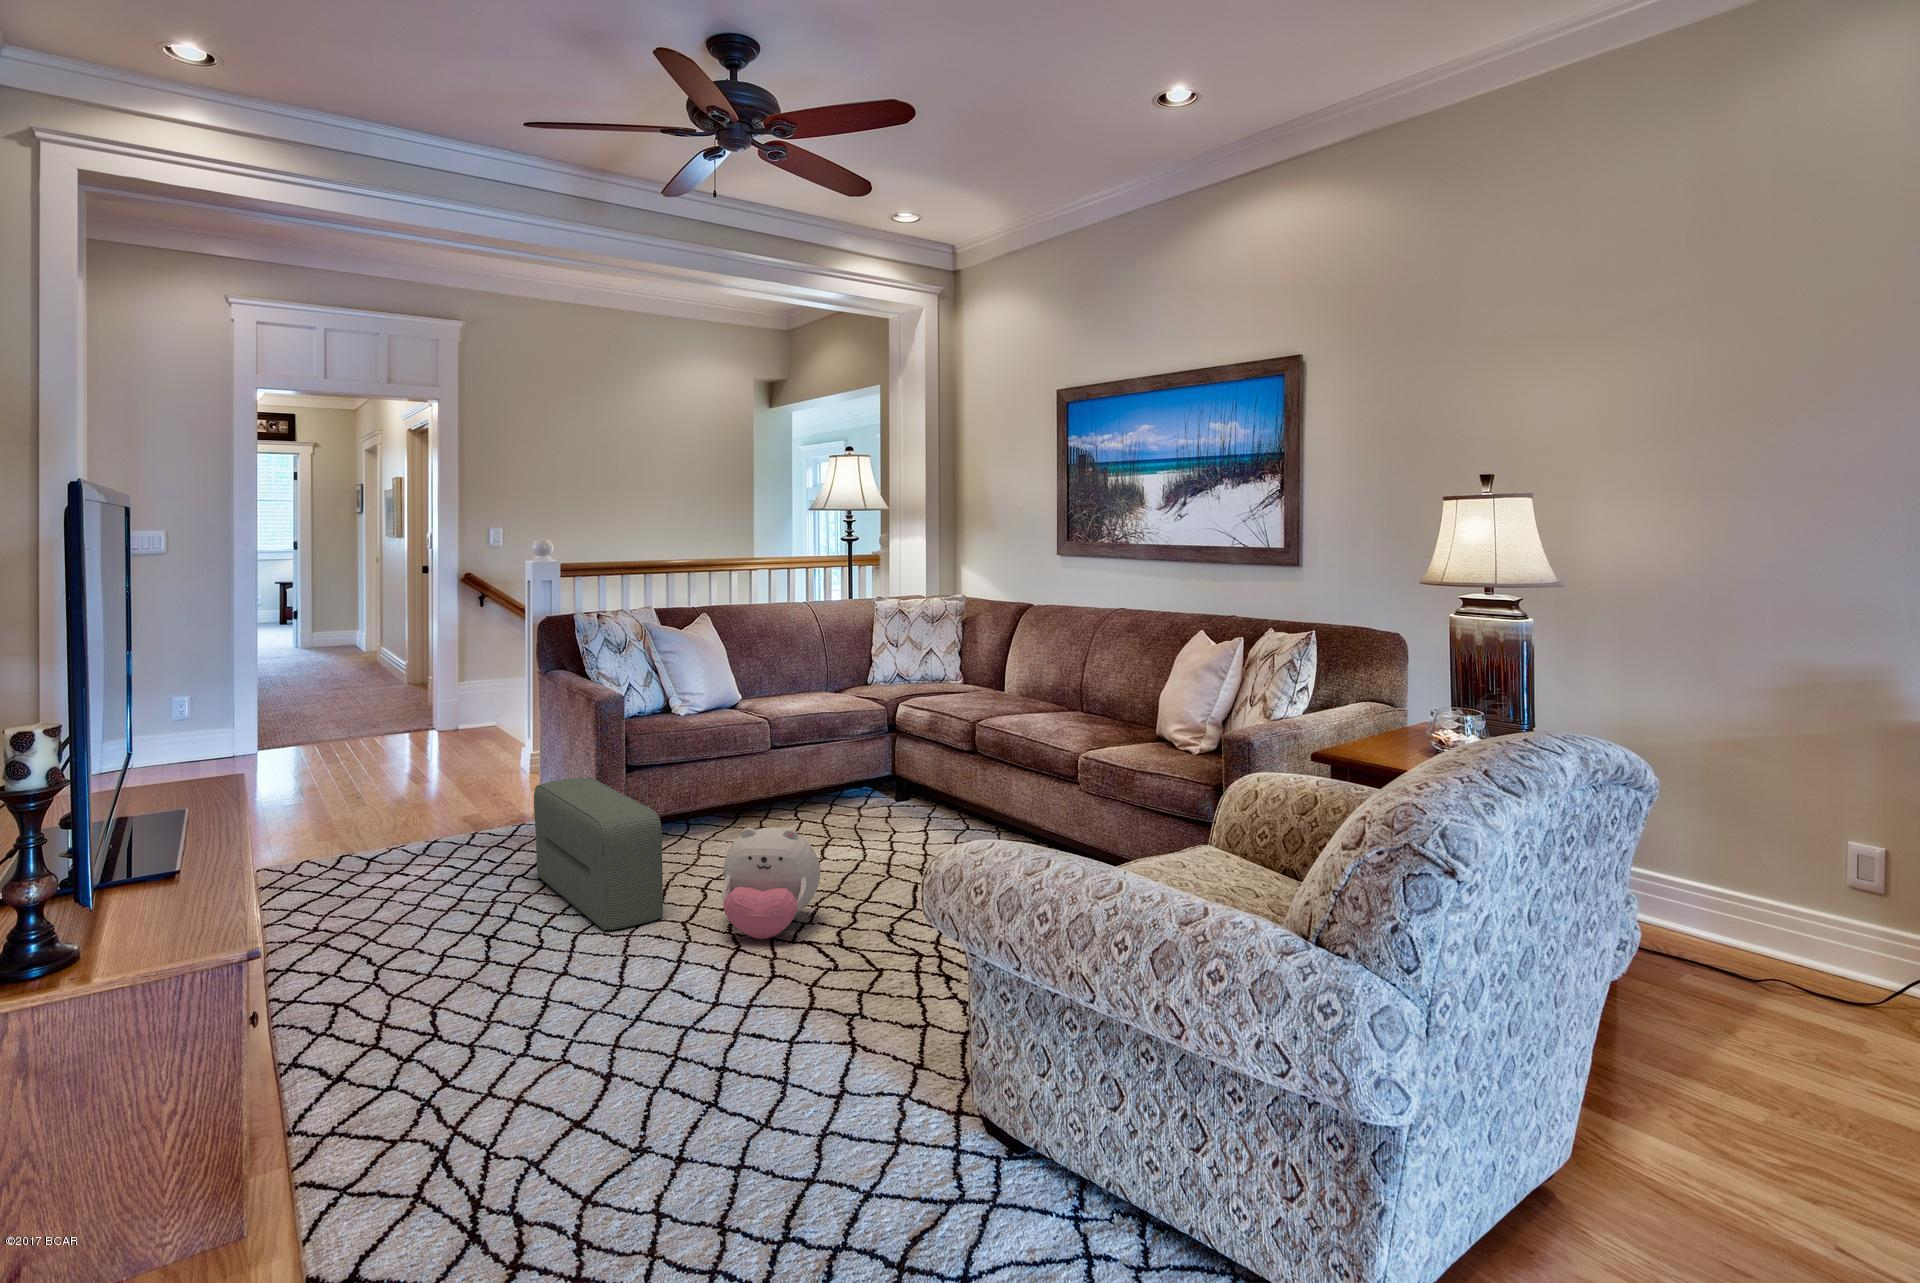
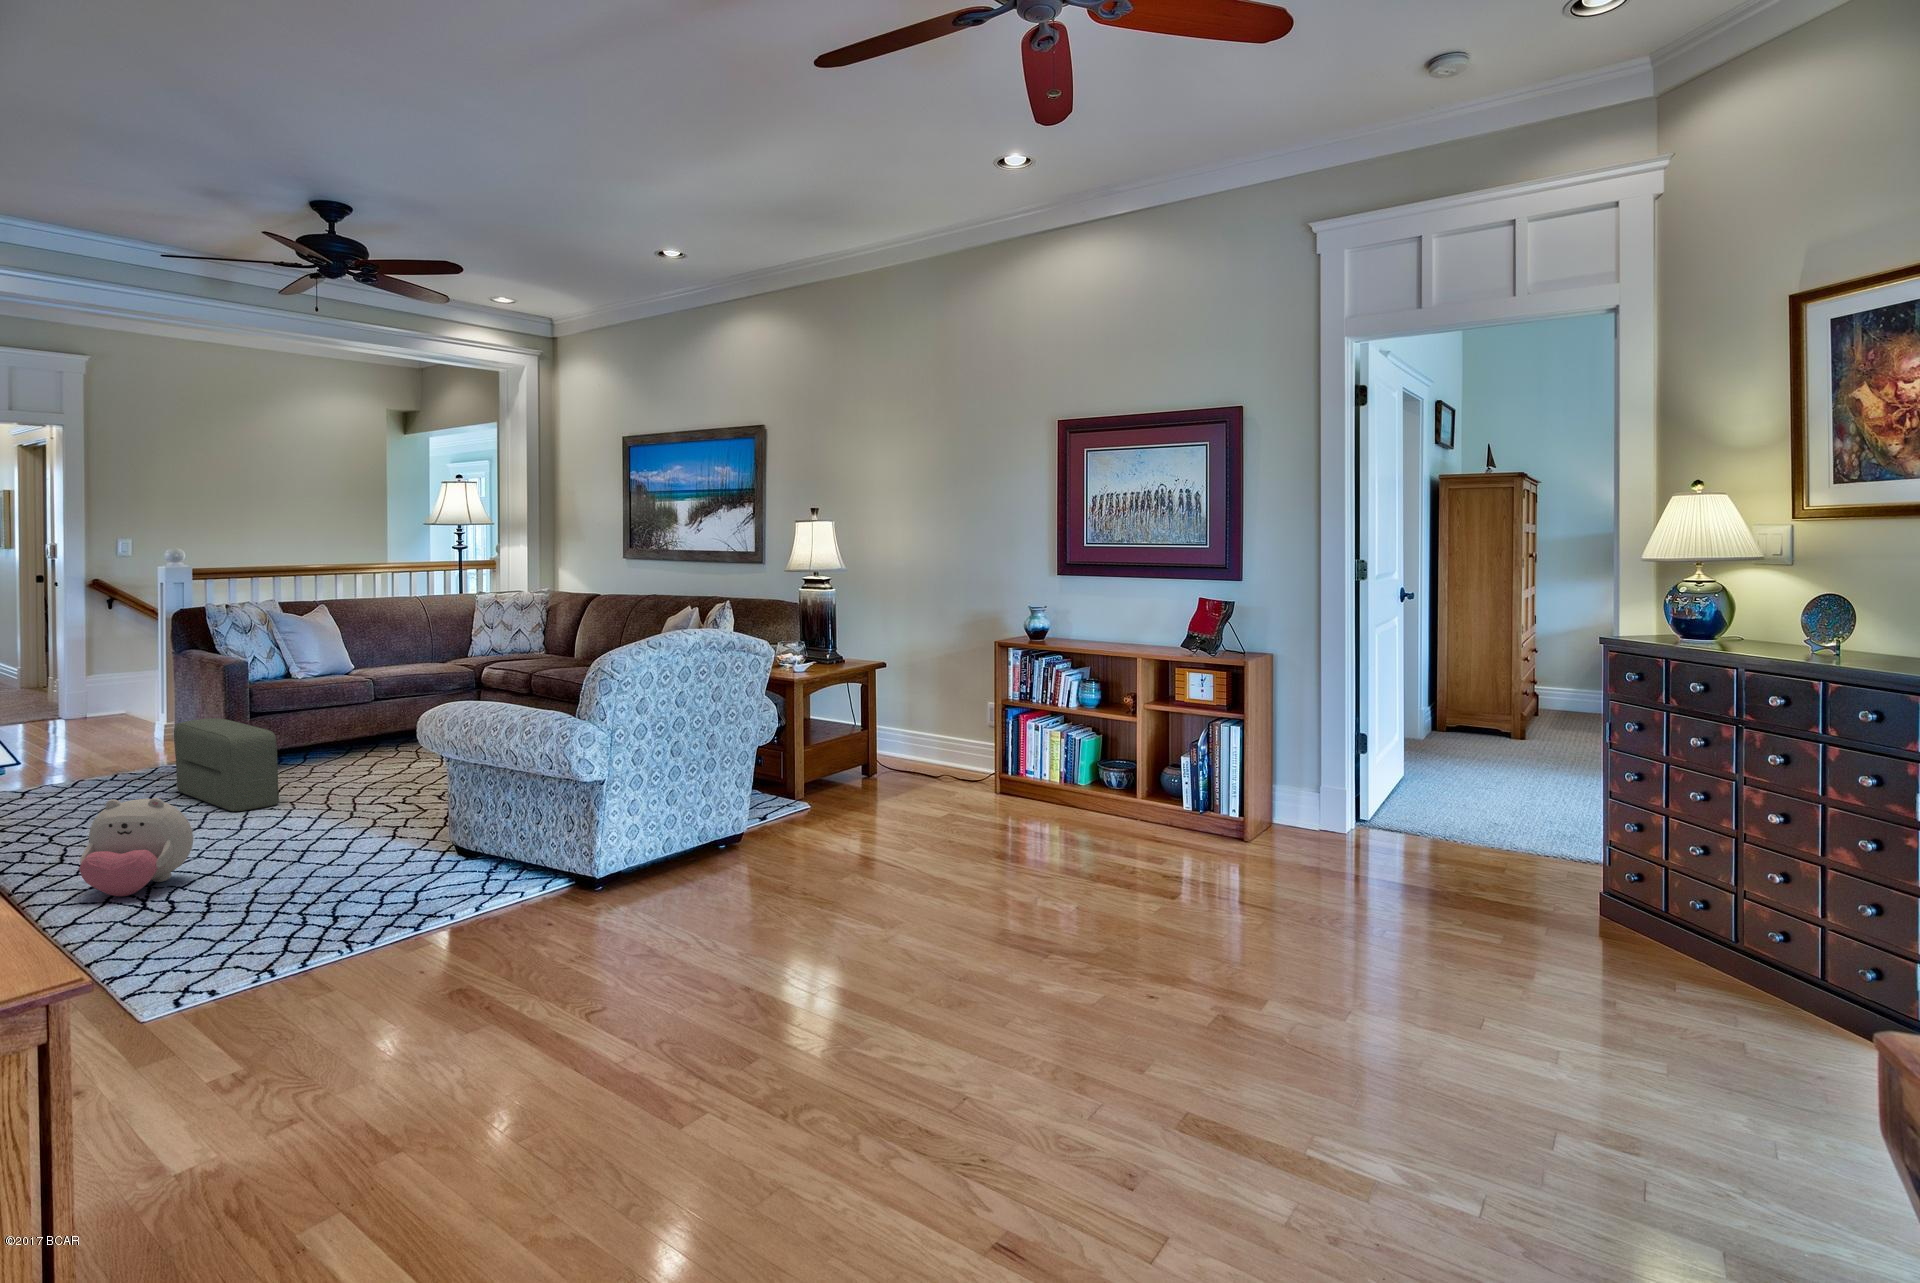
plush toy: present [722,827,820,939] -> present [79,798,193,896]

